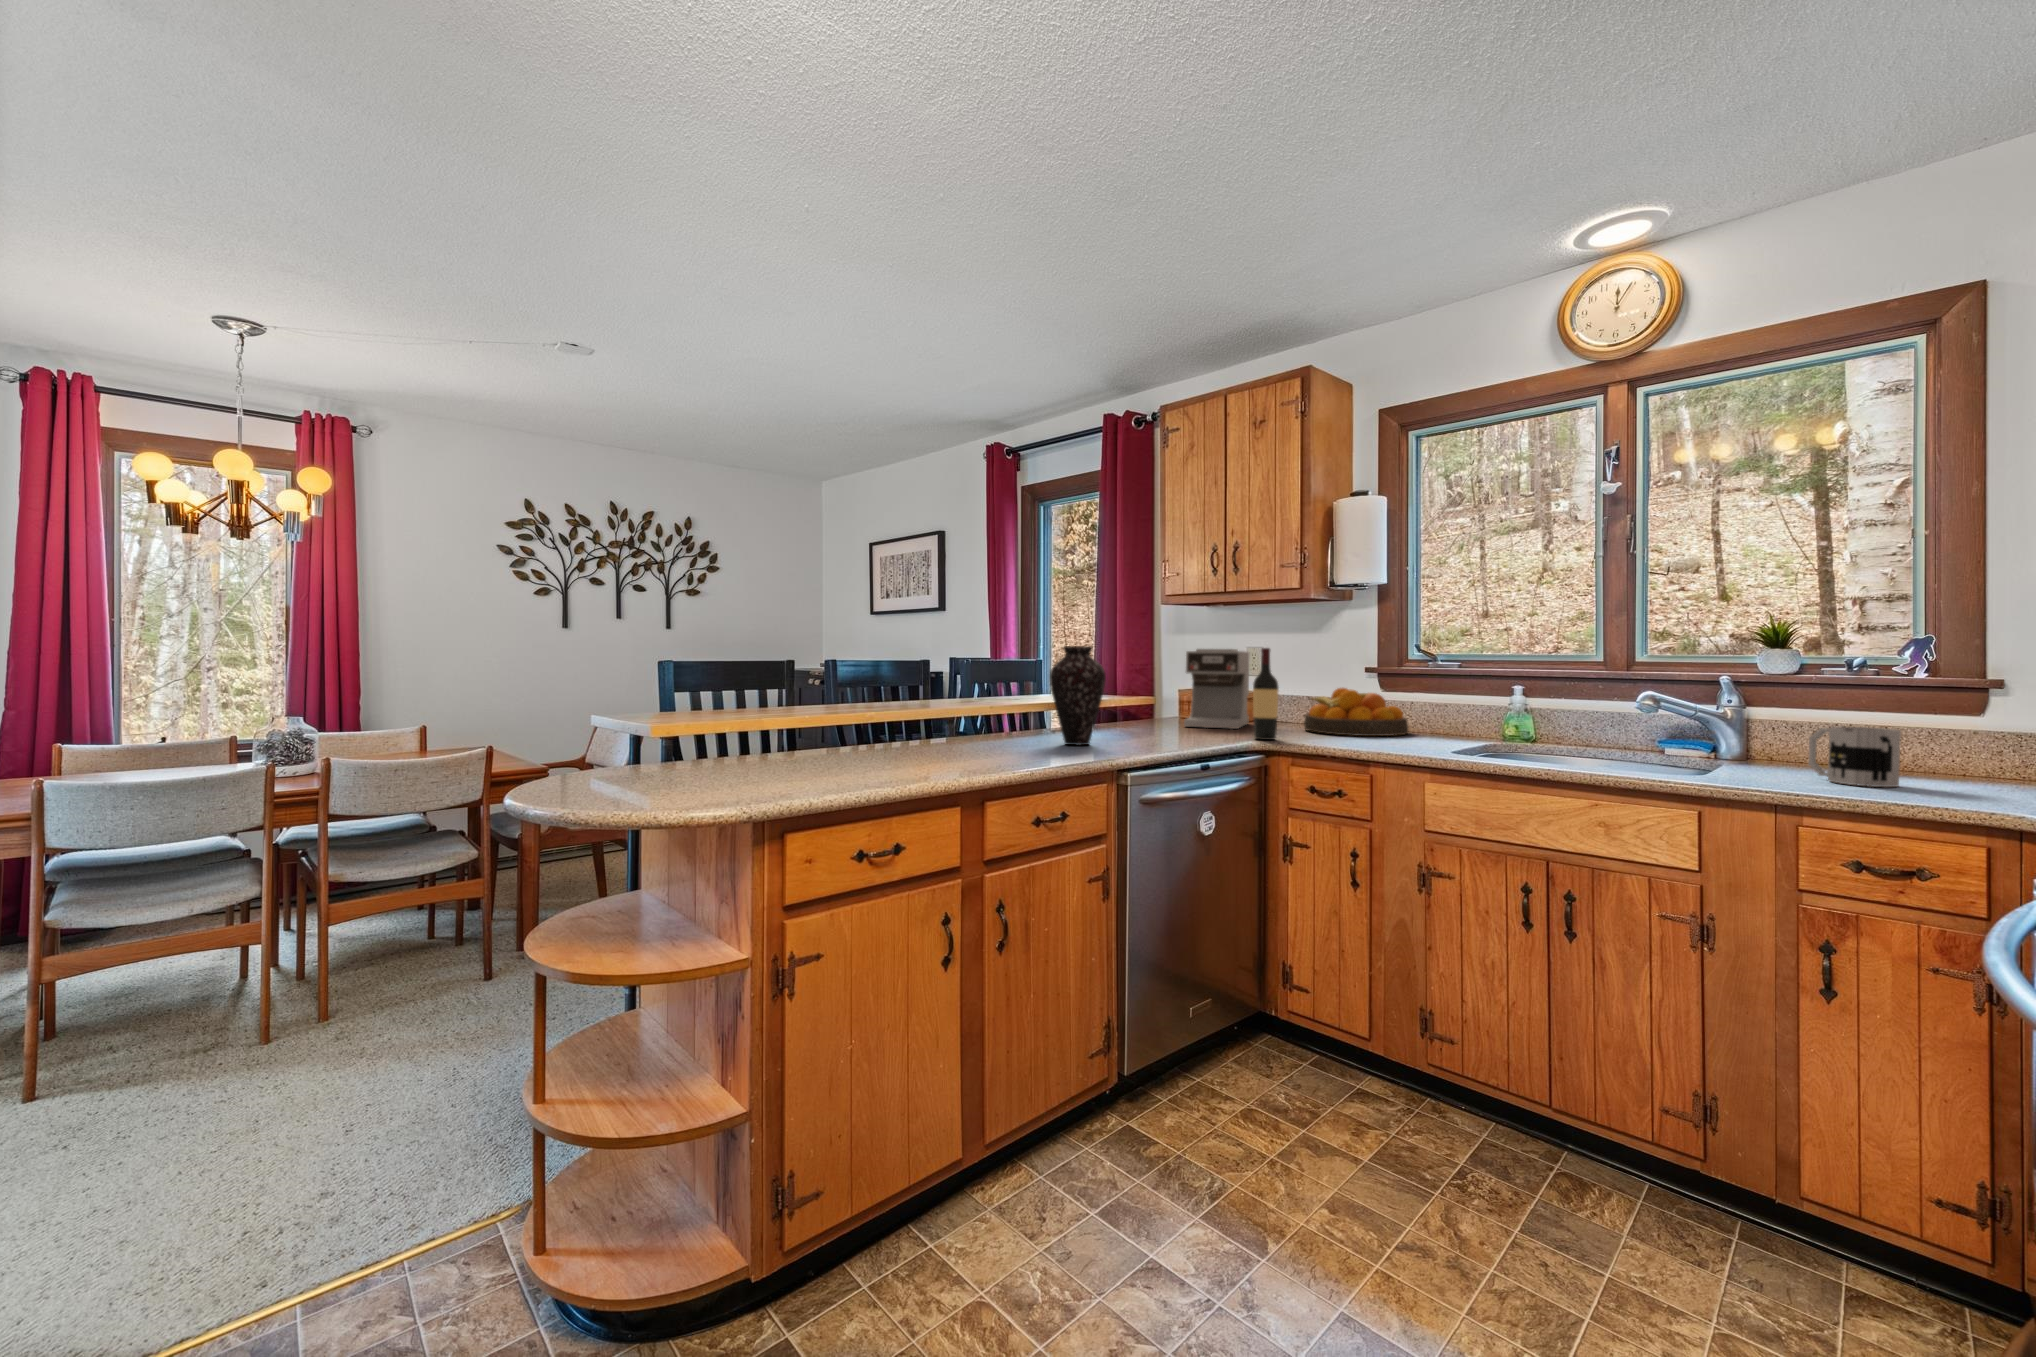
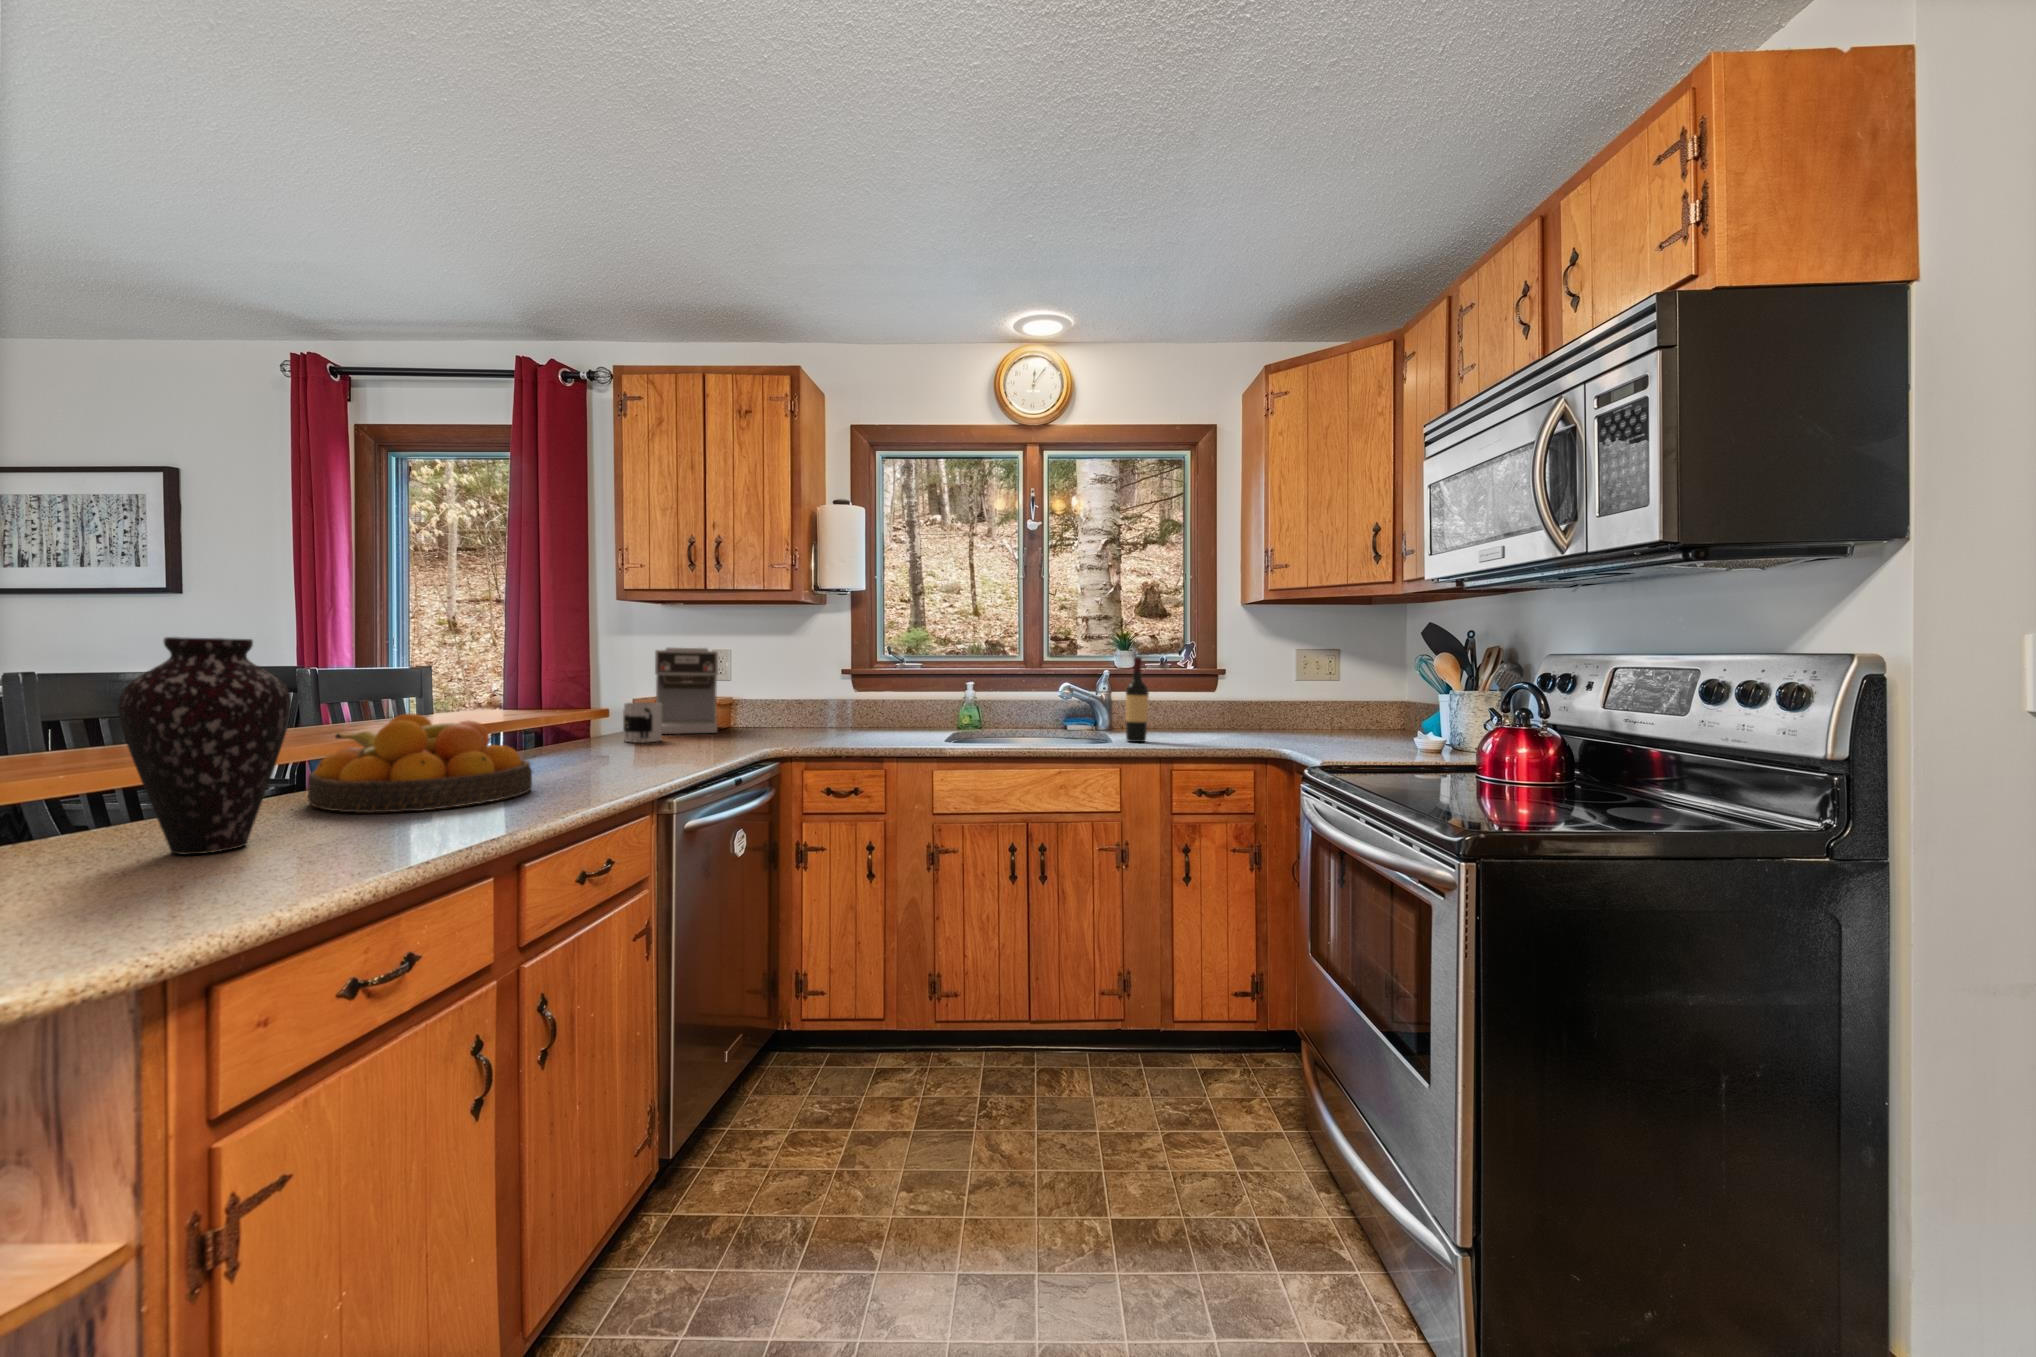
vase: present [1050,646,1106,745] -> present [118,637,292,855]
wine bottle: present [1253,648,1279,740] -> present [1126,657,1149,742]
fruit bowl: present [1304,688,1408,736] -> present [308,713,532,813]
mug: present [1809,726,1901,787] -> present [623,702,662,743]

